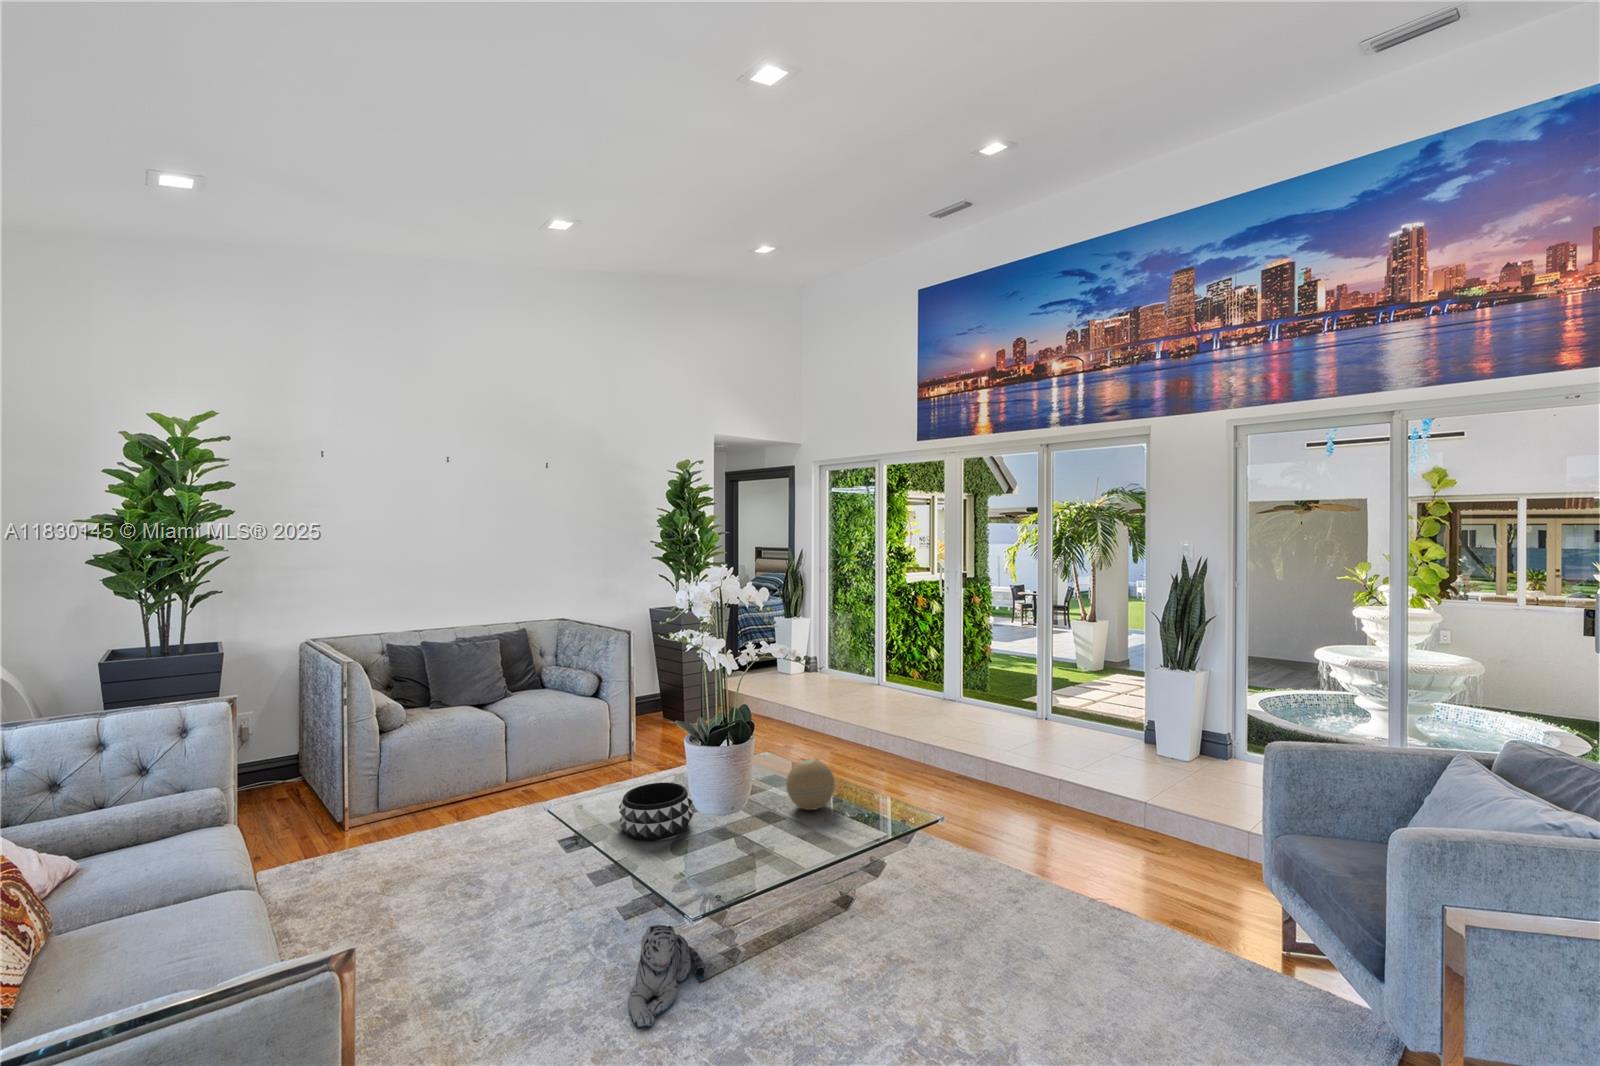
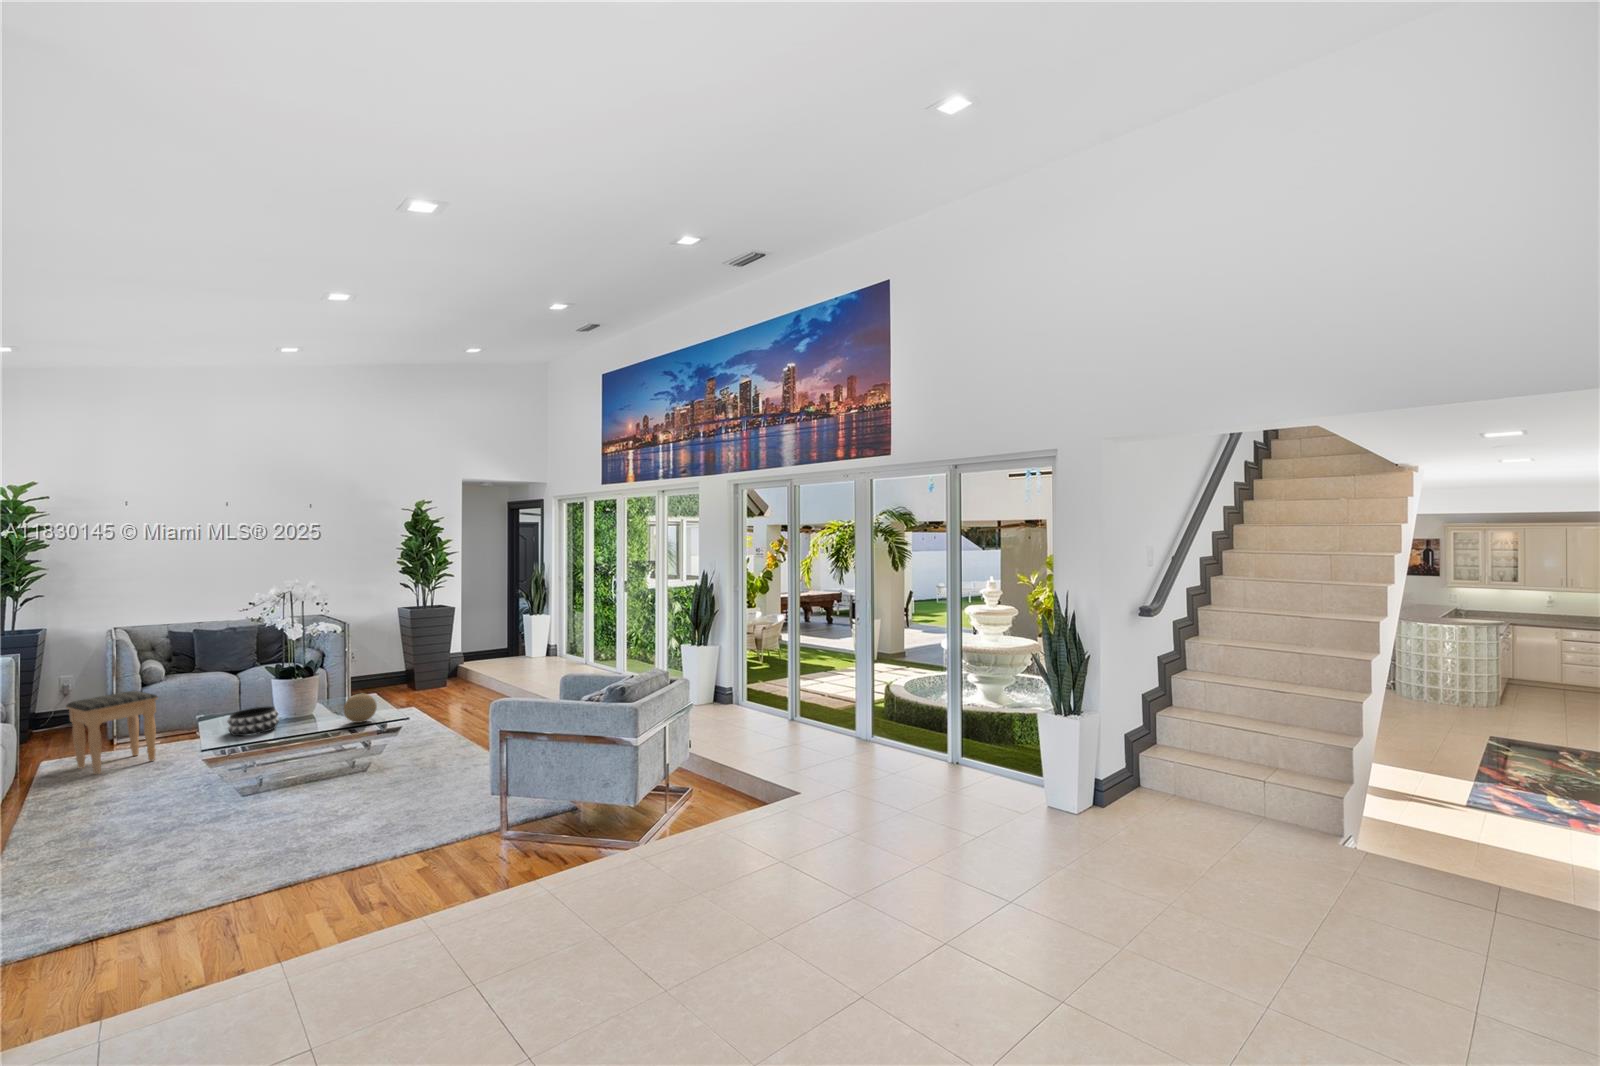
footstool: none [305,743,443,892] -> present [66,691,158,775]
plush toy: present [628,925,704,1028] -> none [180,772,249,819]

